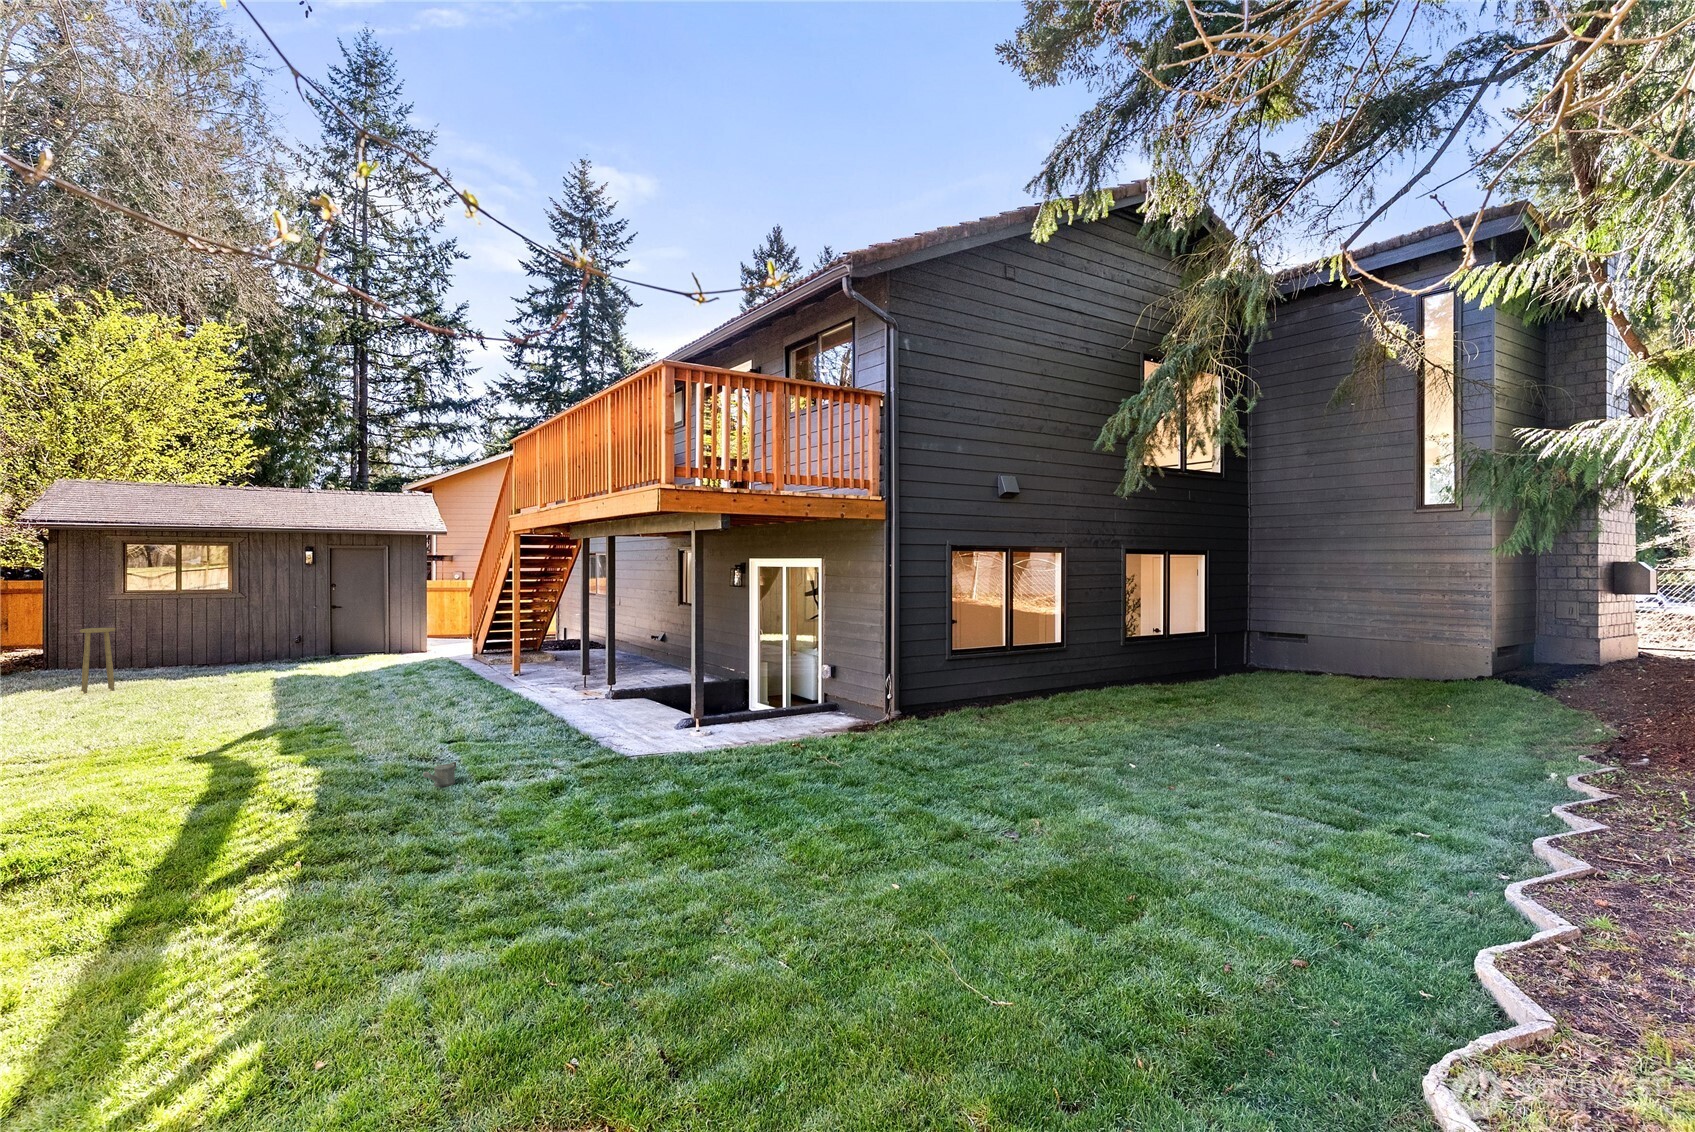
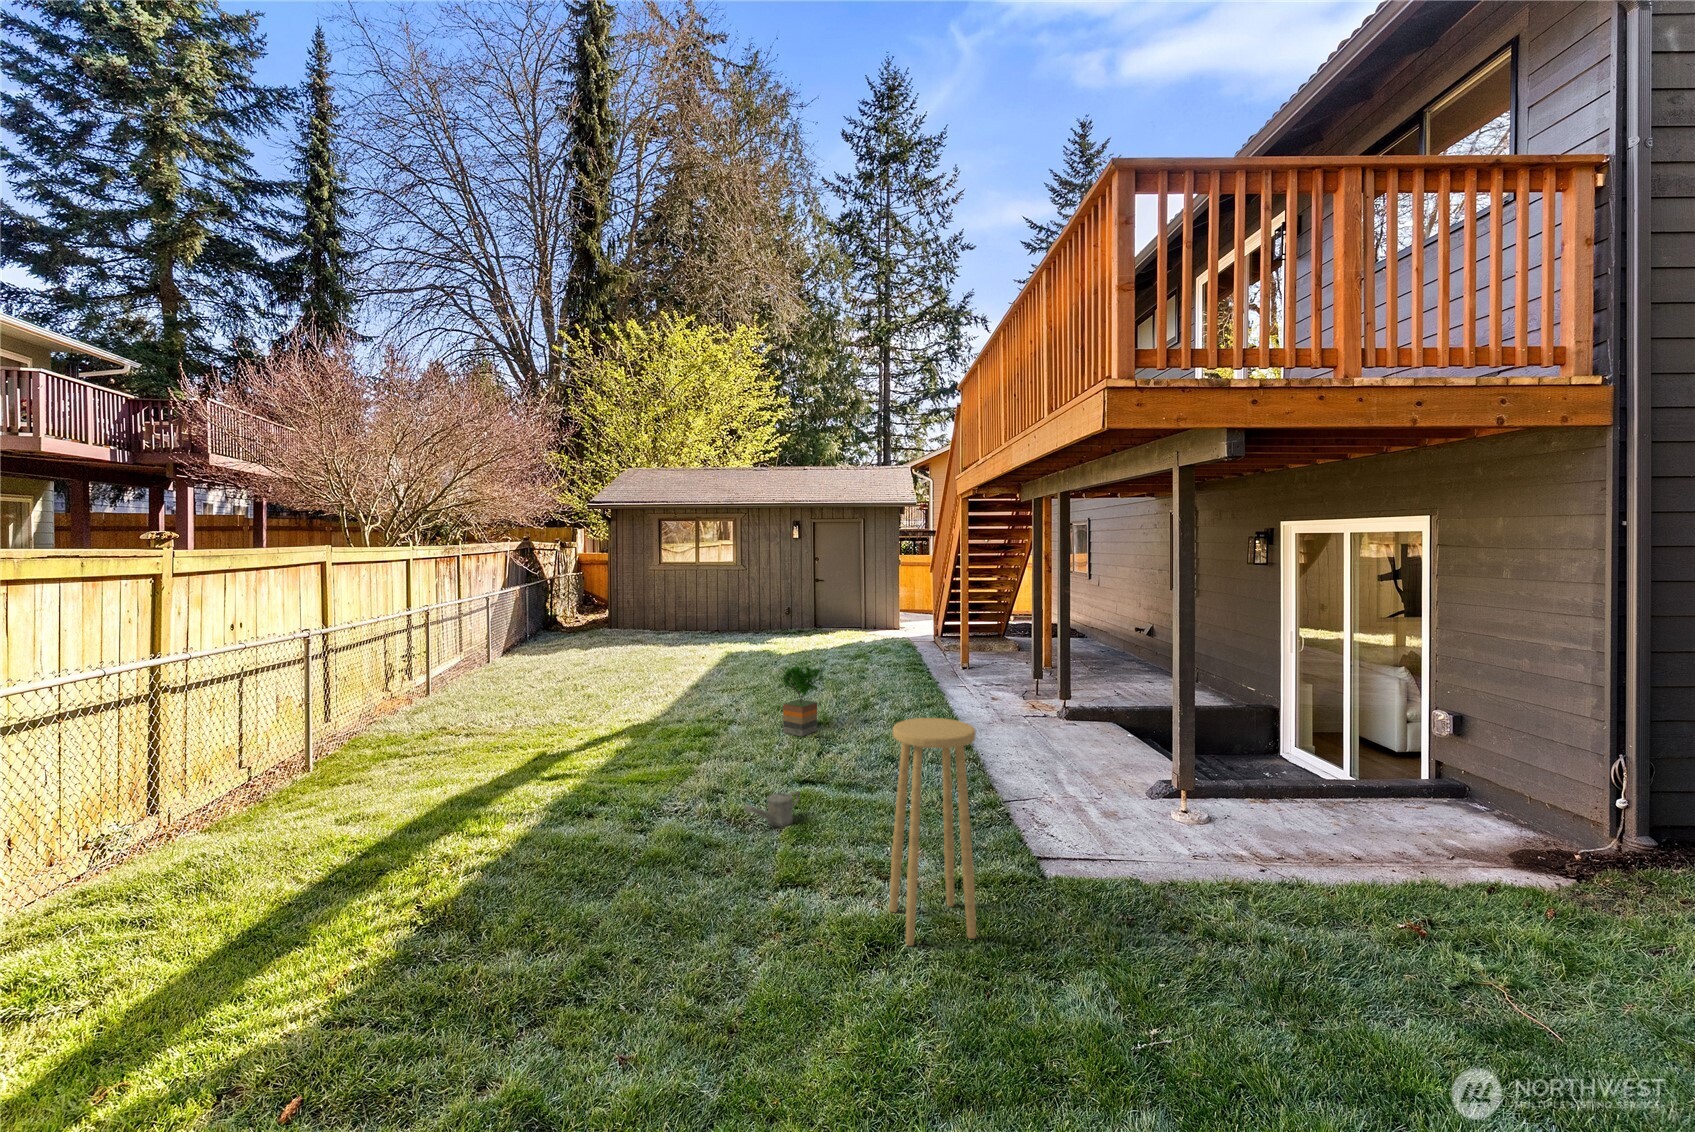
stool: present [80,628,116,693] -> present [889,718,976,946]
potted tree: none [387,683,428,742] -> present [783,666,824,736]

